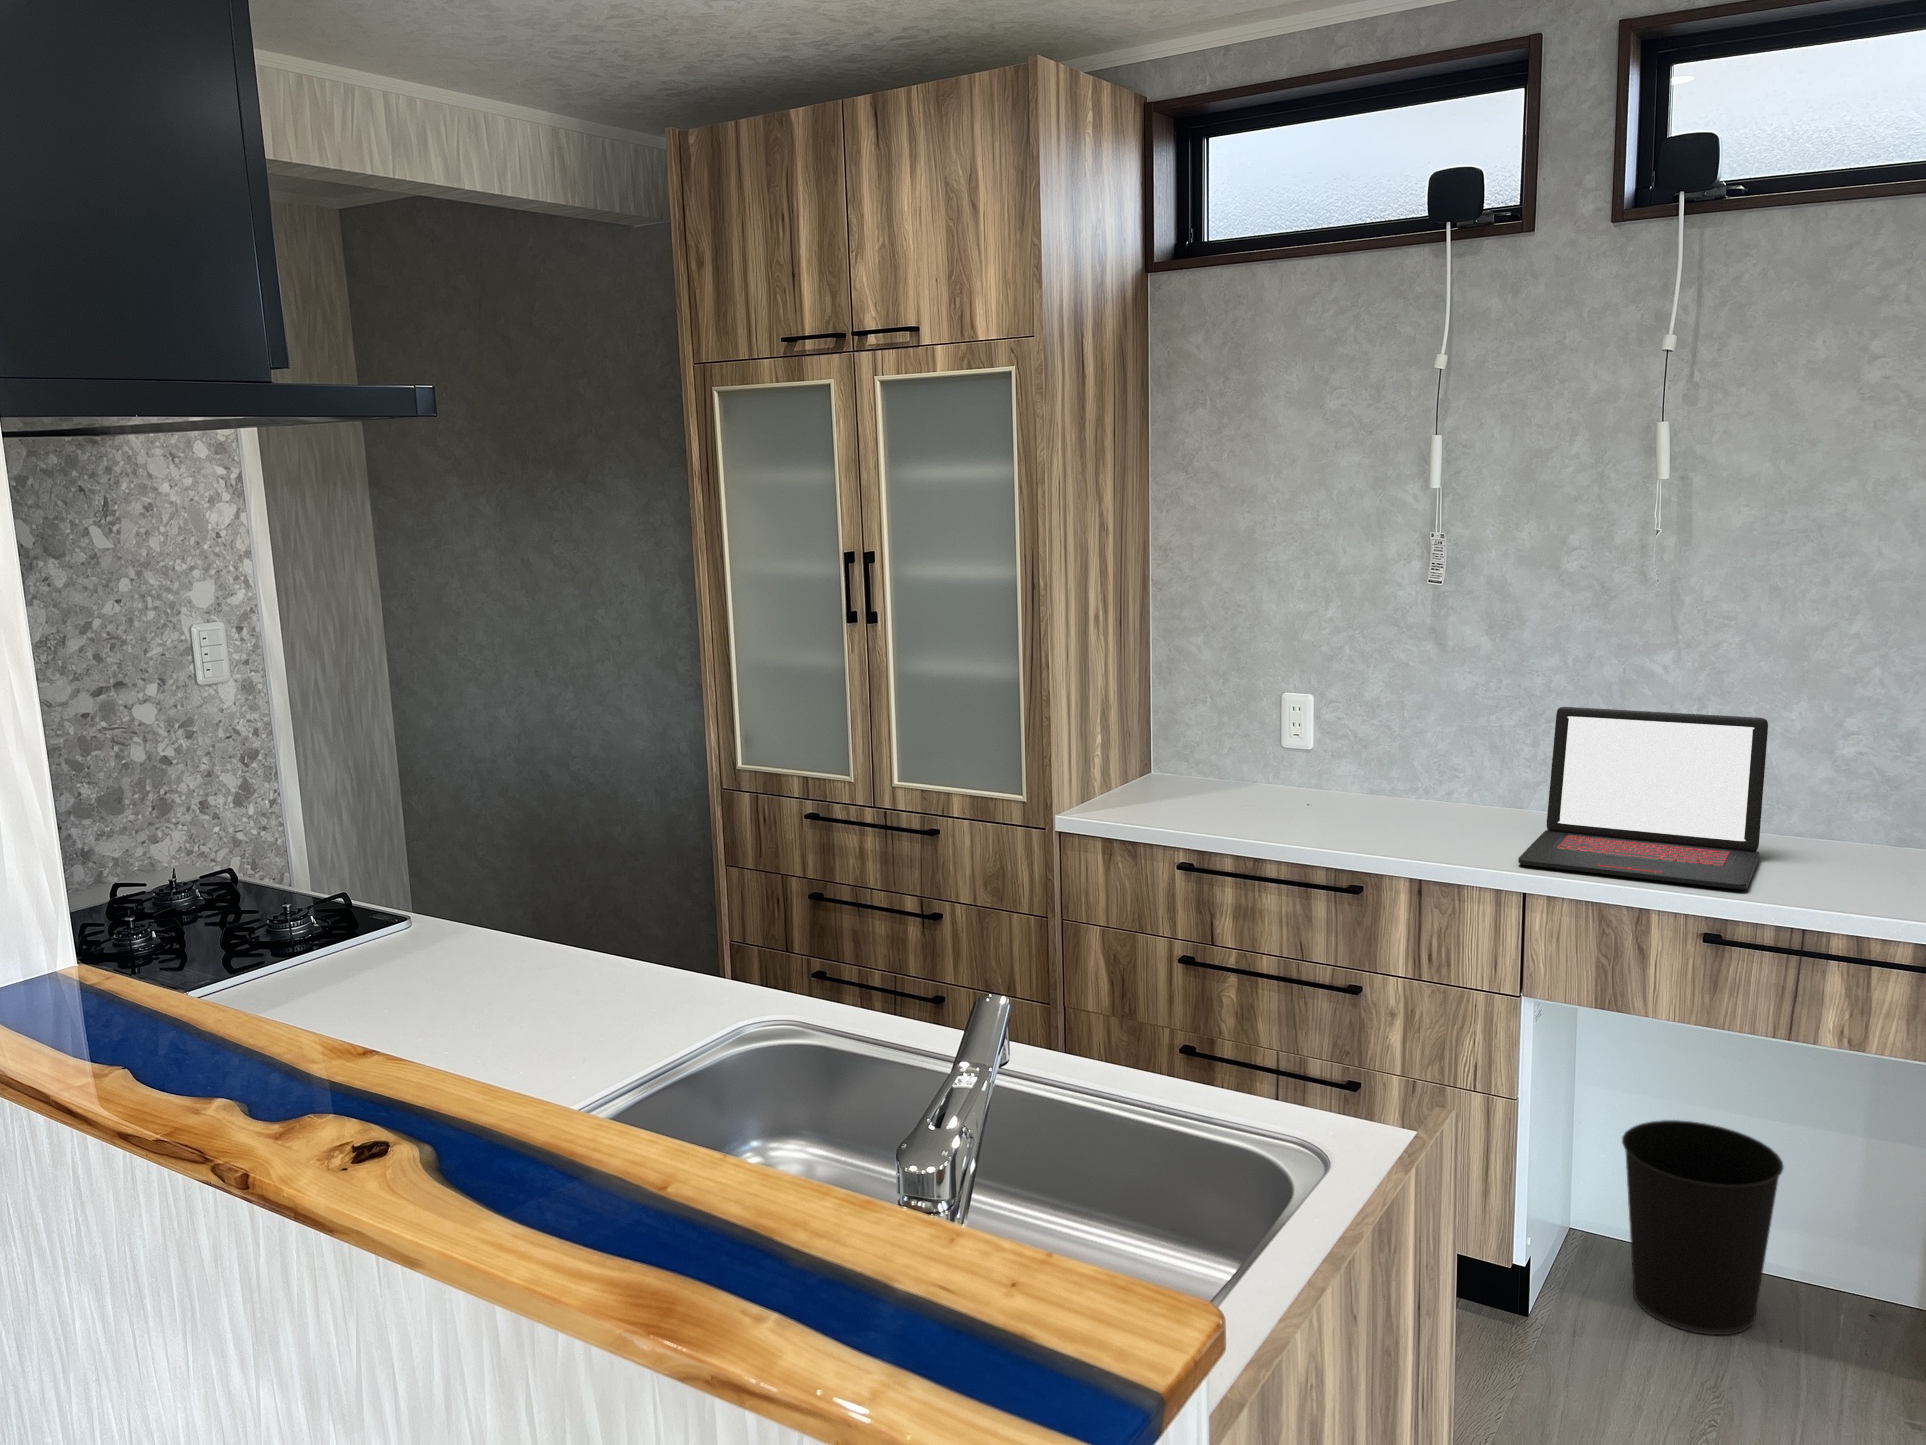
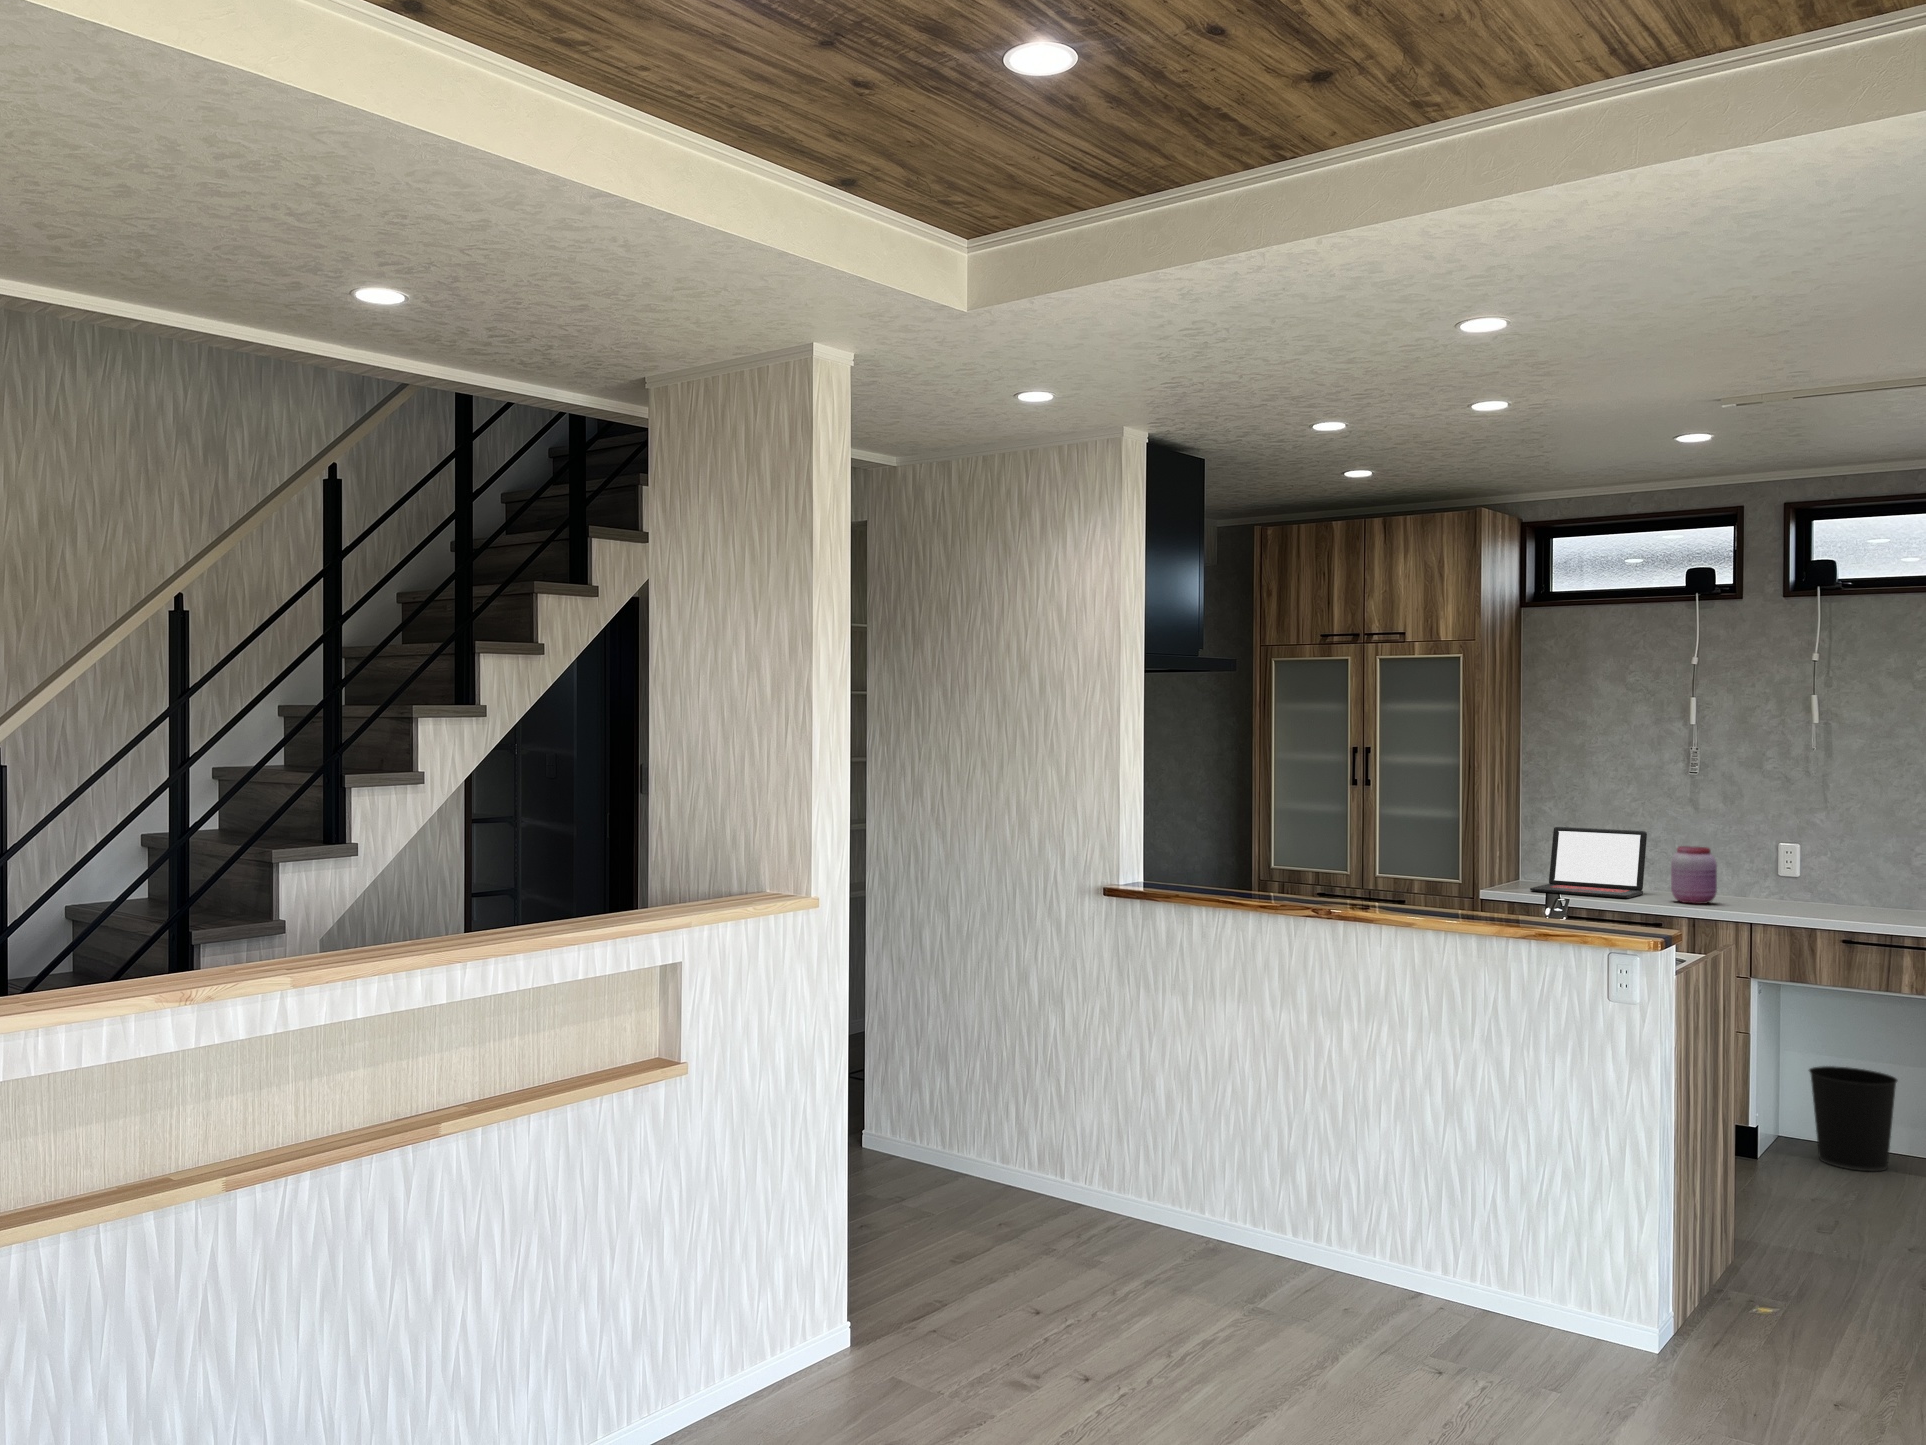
laptop: present [1518,707,1768,890] -> present [1530,827,1647,898]
jar: none [1388,724,1471,836] -> present [1671,846,1717,904]

